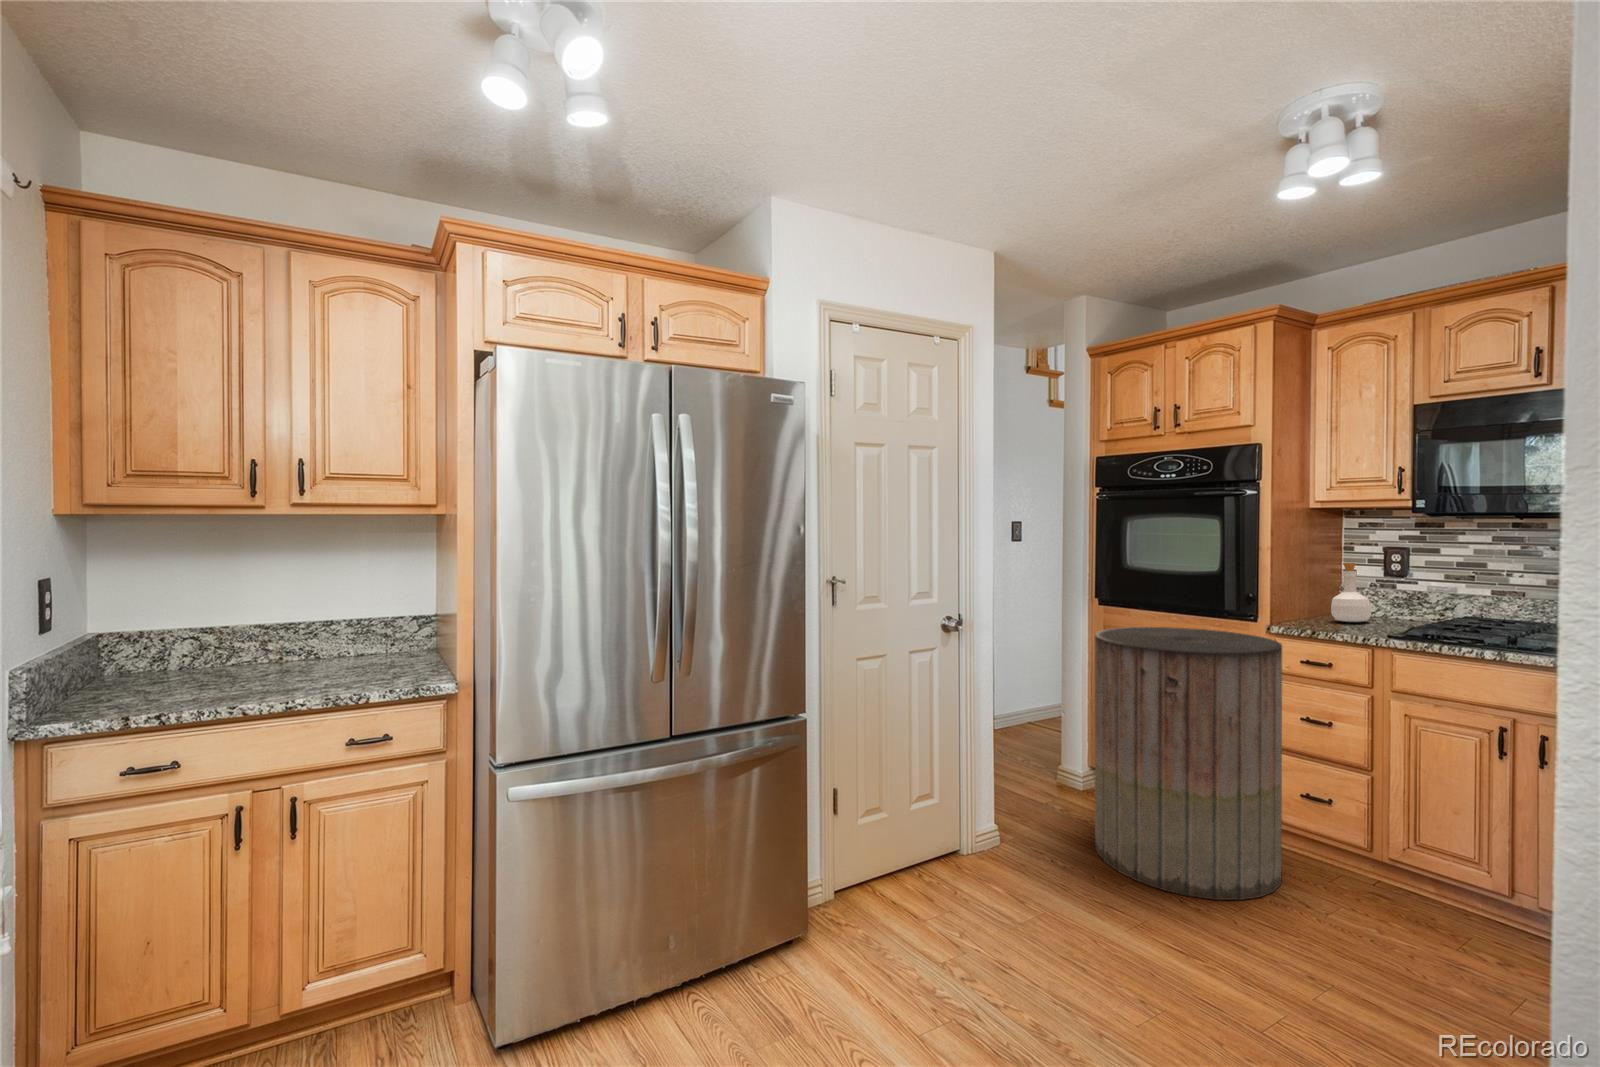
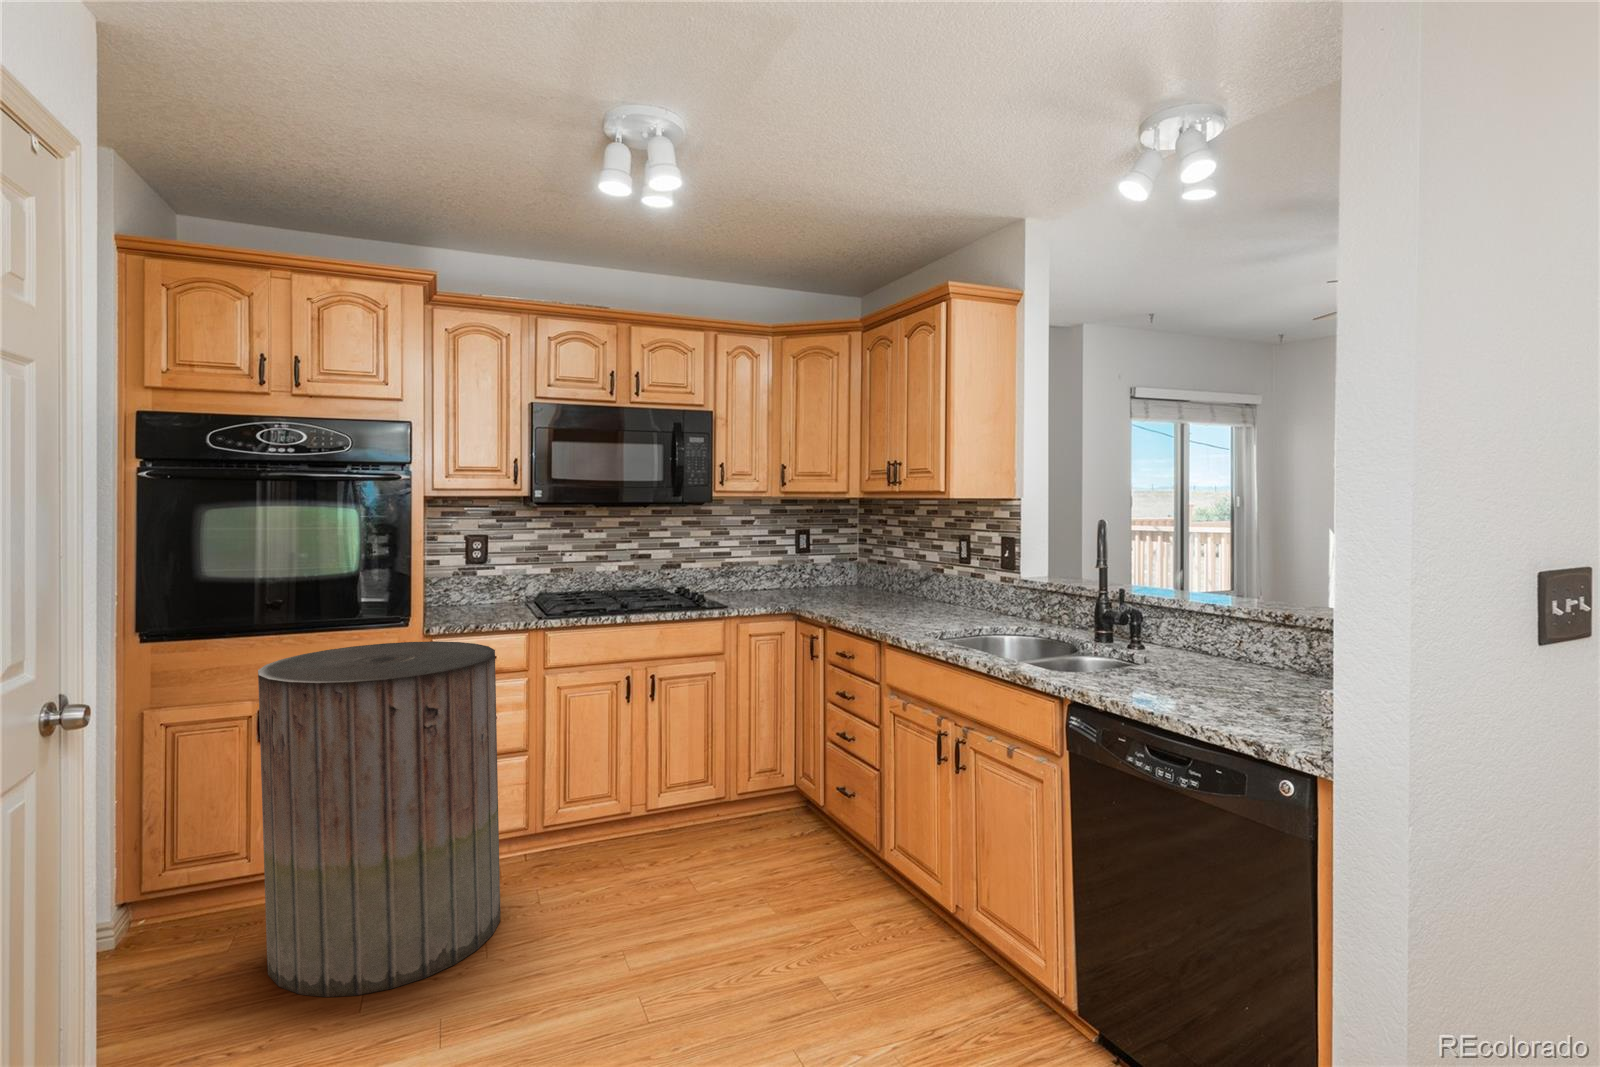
bottle: present [1331,563,1371,622] -> none [454,553,490,613]

